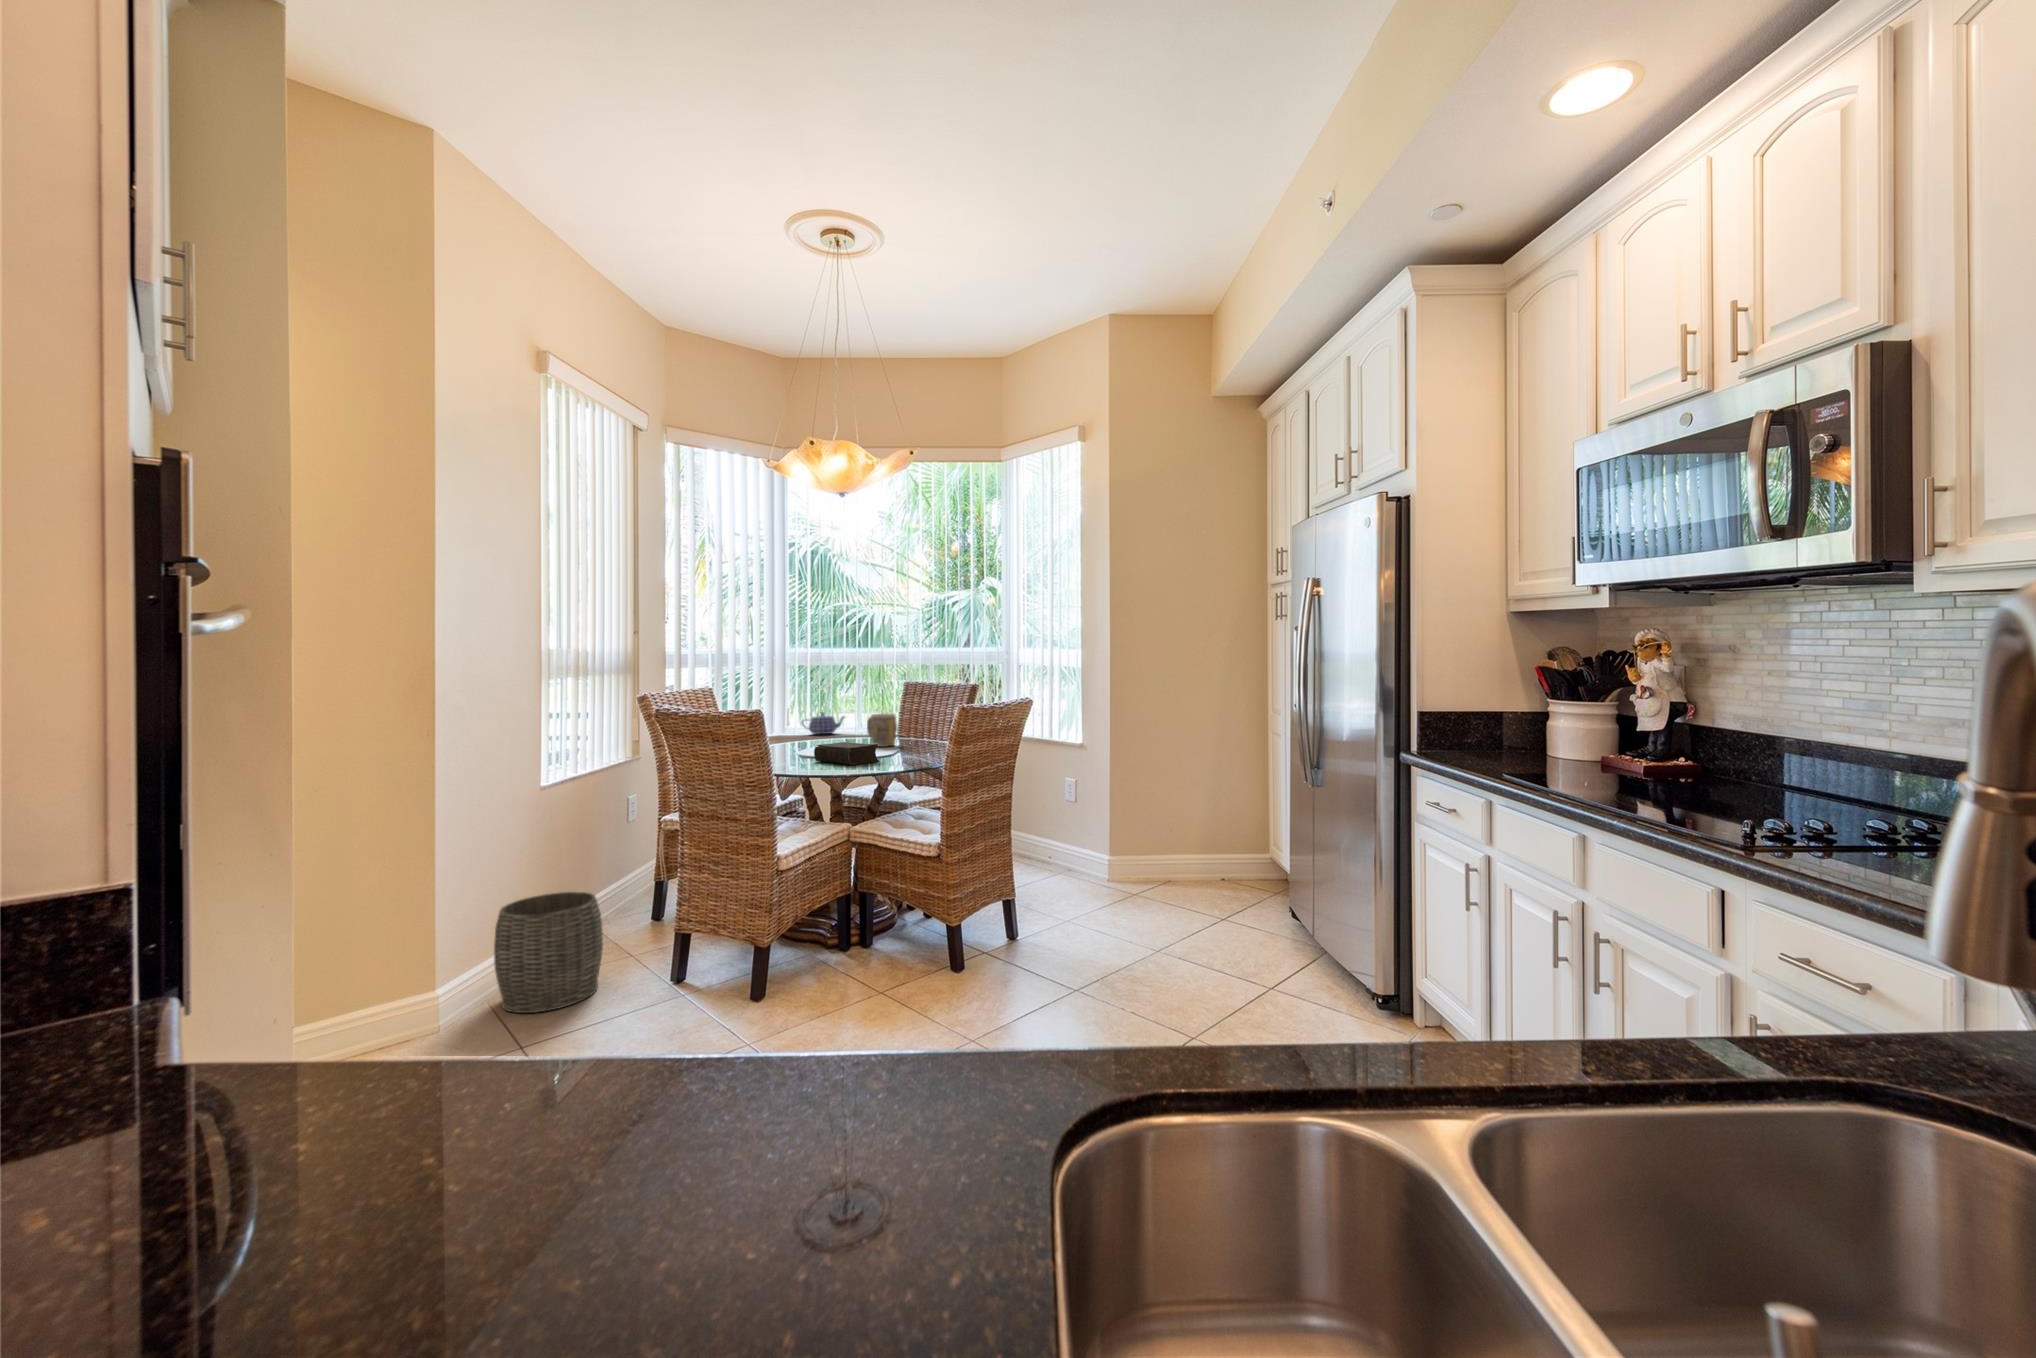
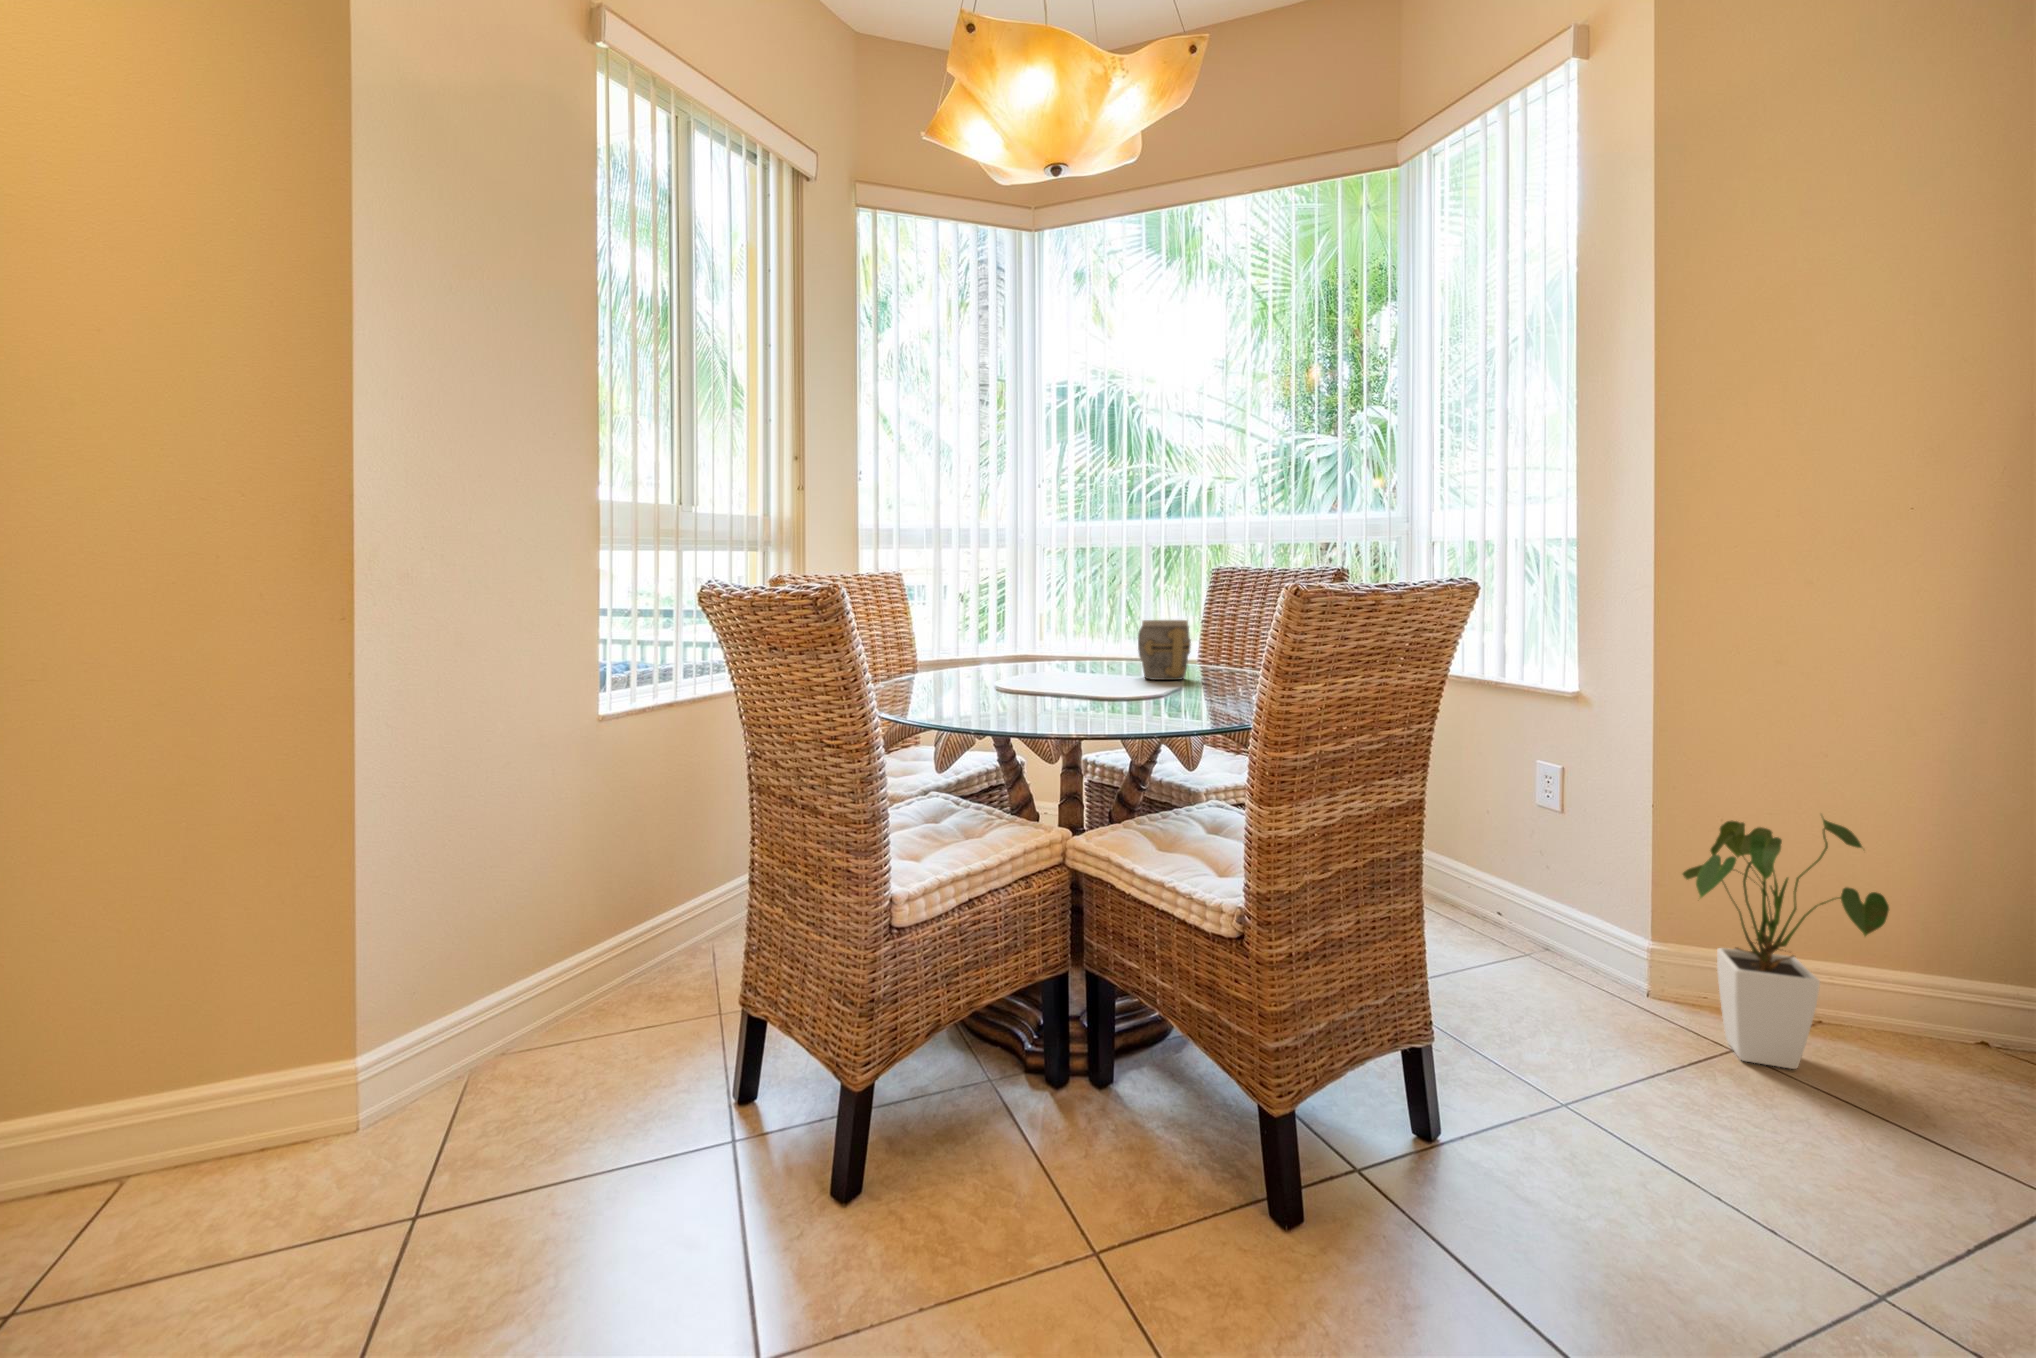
teapot: present [802,712,844,734] -> none [1049,622,1121,658]
book: present [814,742,879,765] -> none [1014,666,1135,712]
house plant: none [1121,791,1185,901] -> present [1683,815,1889,1069]
woven basket: present [494,892,603,1013] -> none [459,898,640,1116]

